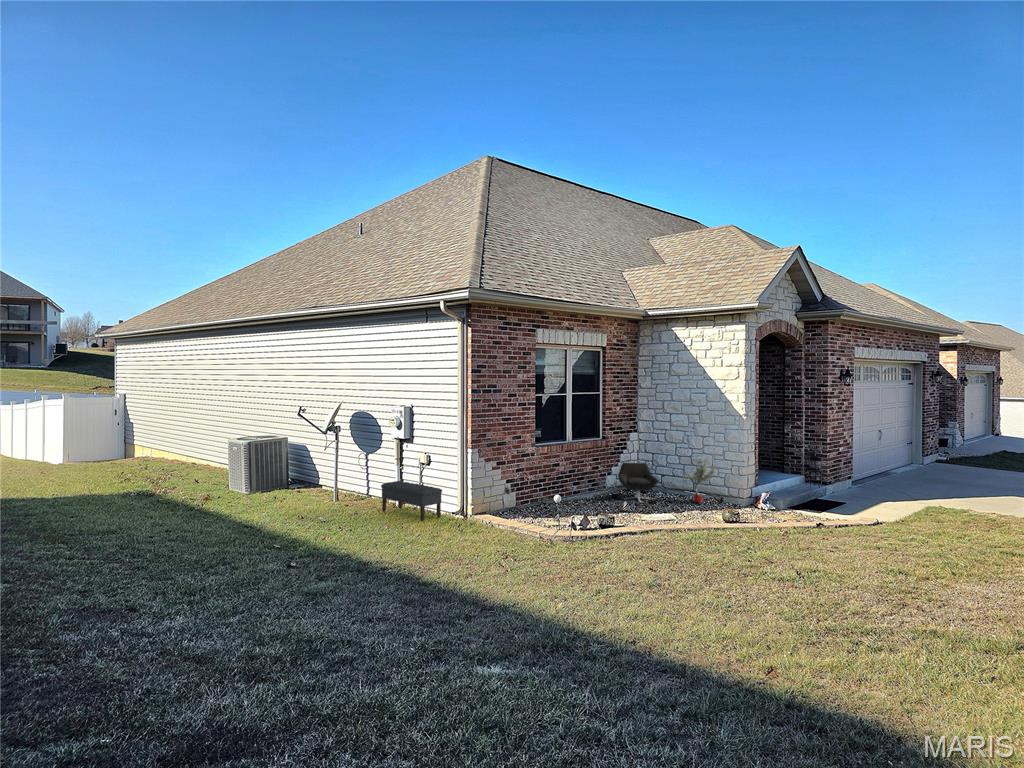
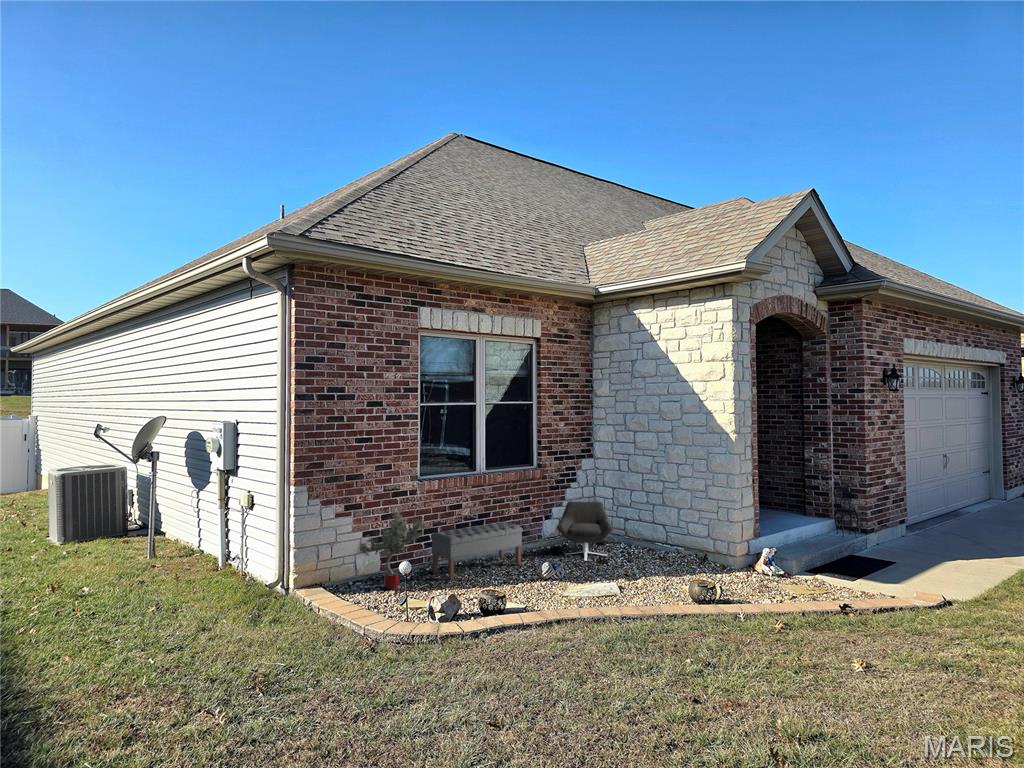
potted tree: present [683,459,715,503] -> present [361,510,422,589]
bench: present [381,481,442,521] -> present [431,522,523,580]

